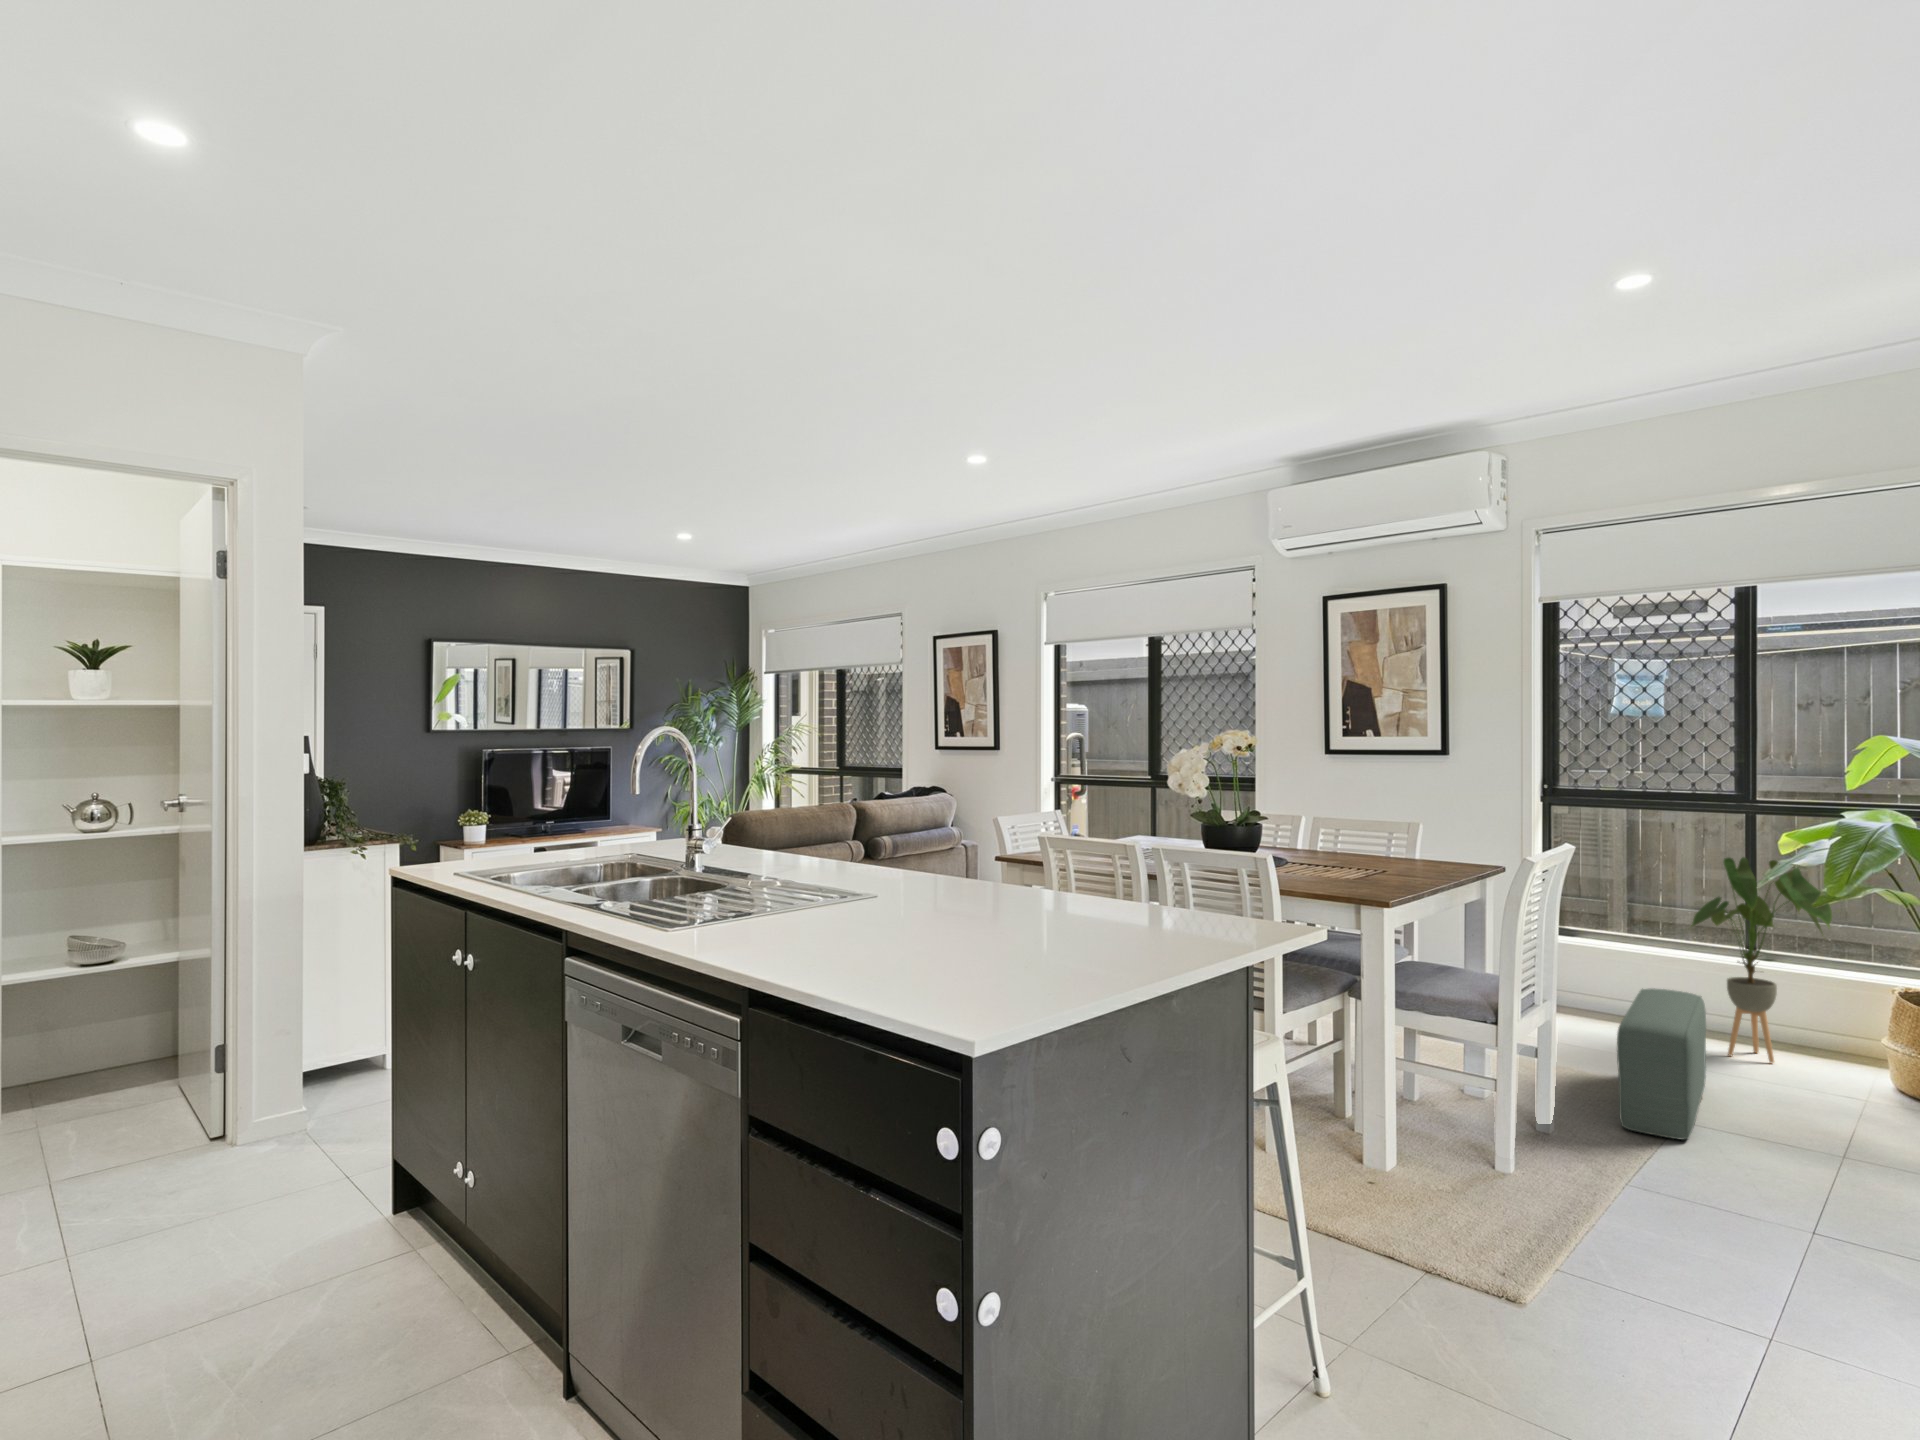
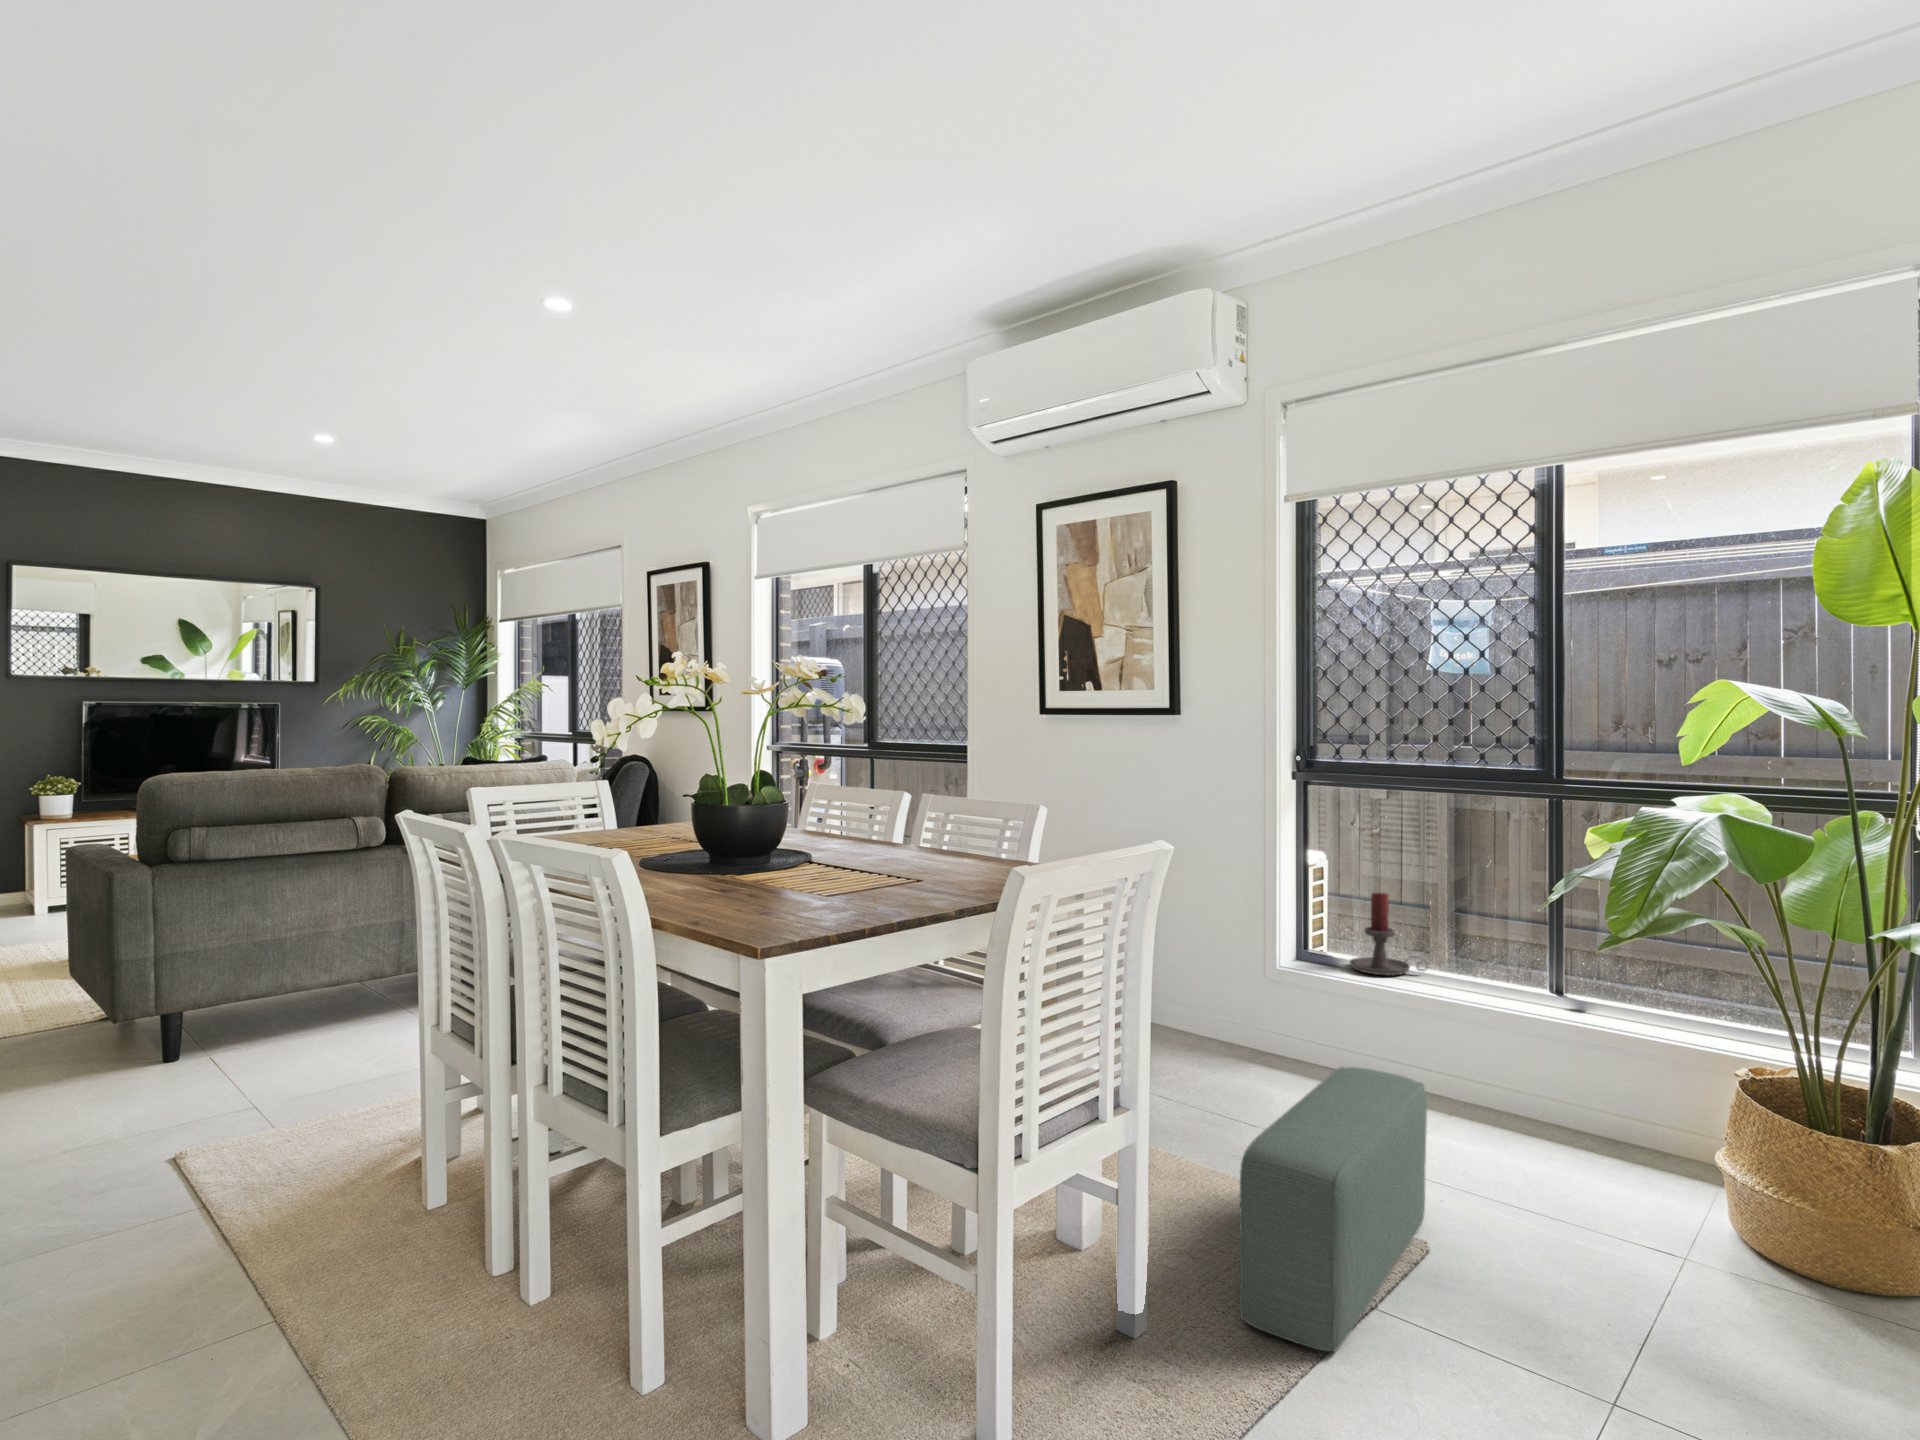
house plant: present [1691,857,1832,1063] -> none [1436,864,1632,1174]
candle holder: none [1591,881,1653,941] -> present [1350,893,1428,975]

